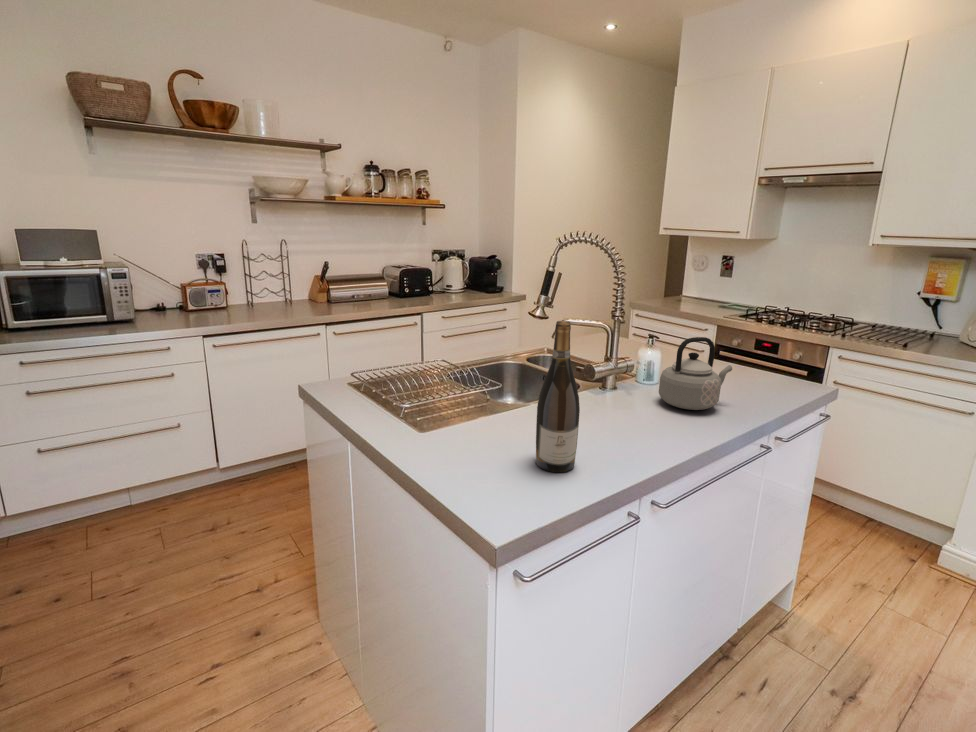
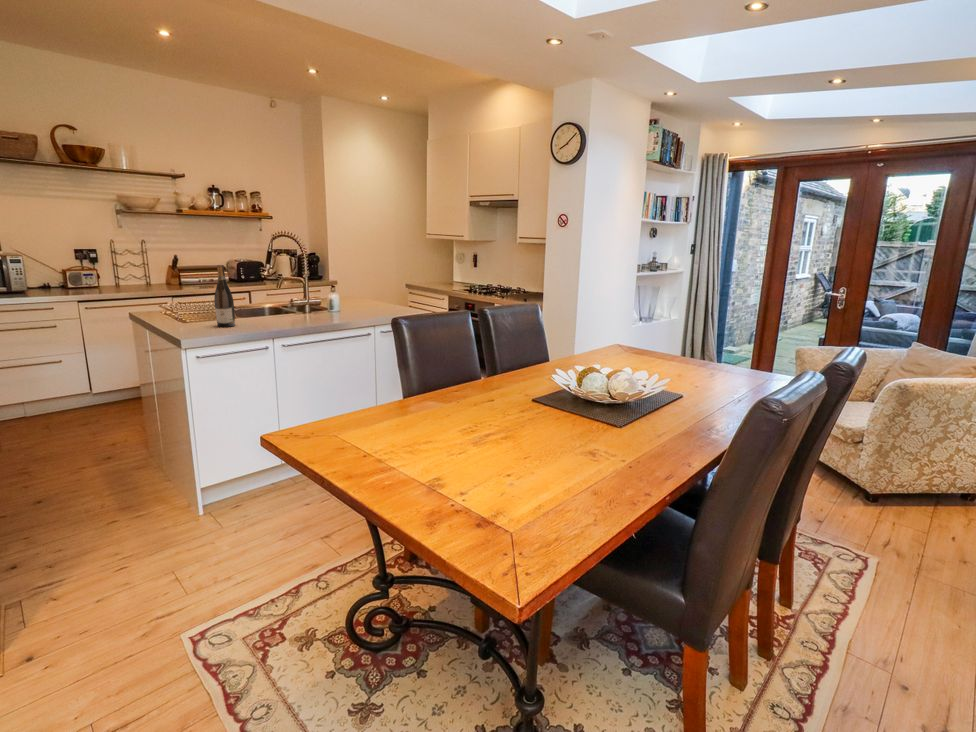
teapot: present [659,337,732,410] -> none [312,282,349,317]

